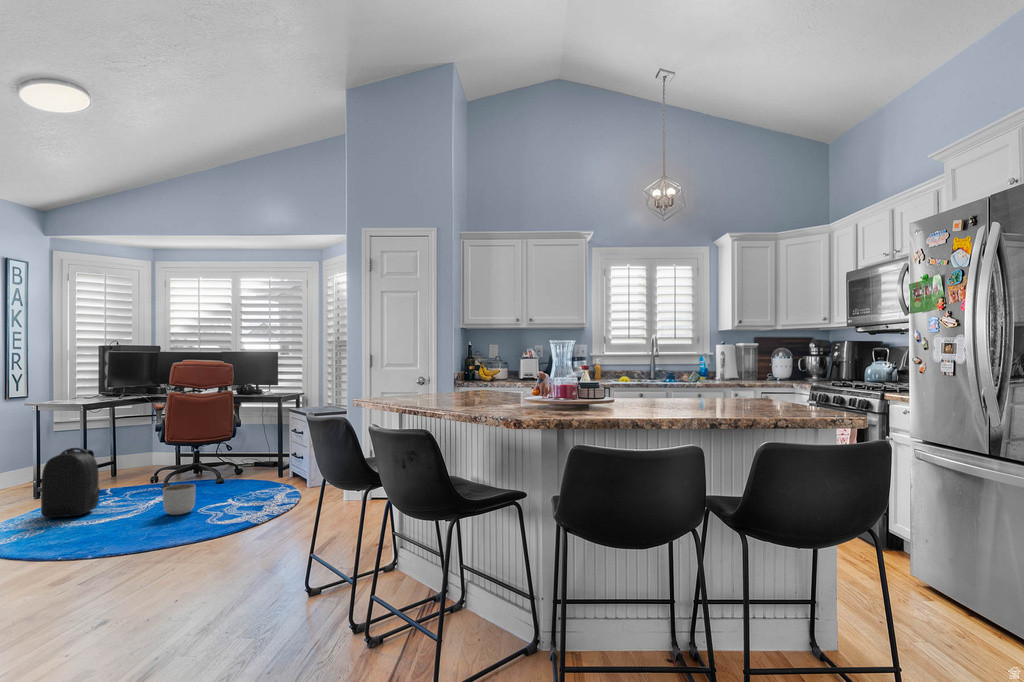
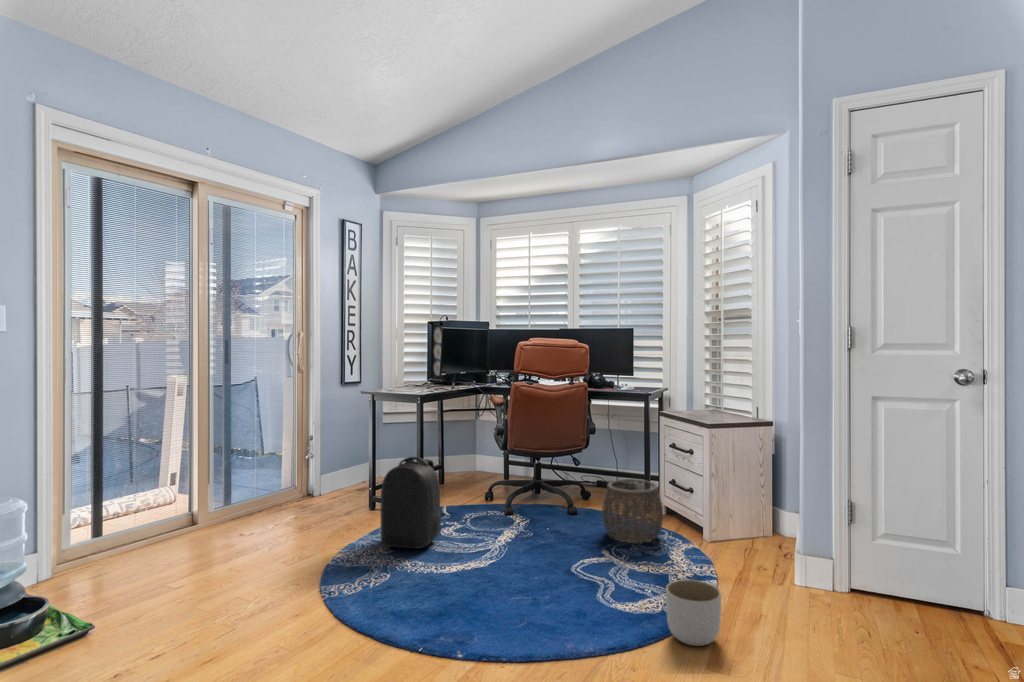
woven basket: none [235,453,281,495] -> present [602,479,663,544]
planter: present [163,484,196,515] -> present [666,580,722,646]

